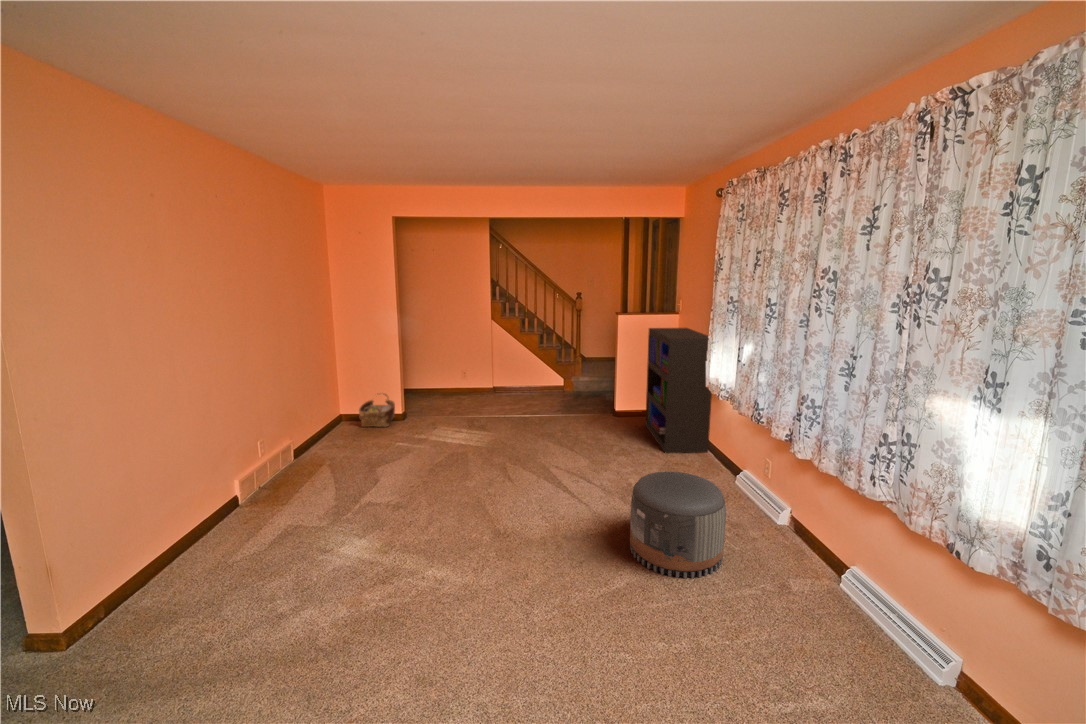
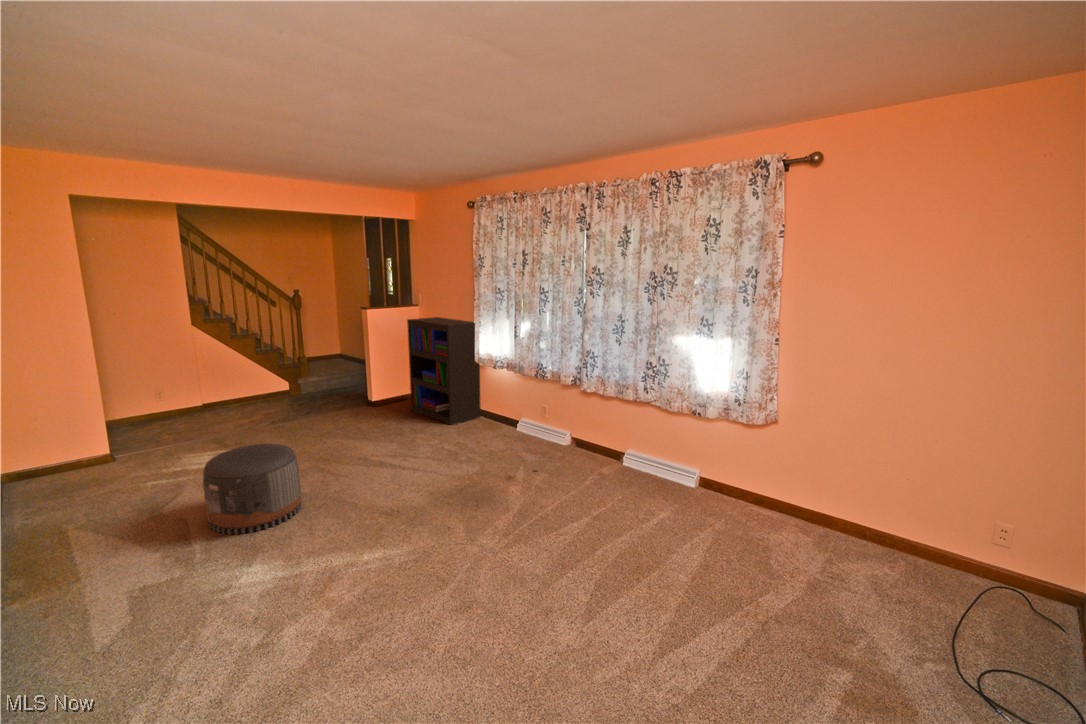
woven basket: present [359,394,395,427] -> none [24,437,91,491]
pouf: present [630,471,726,578] -> present [203,444,301,535]

